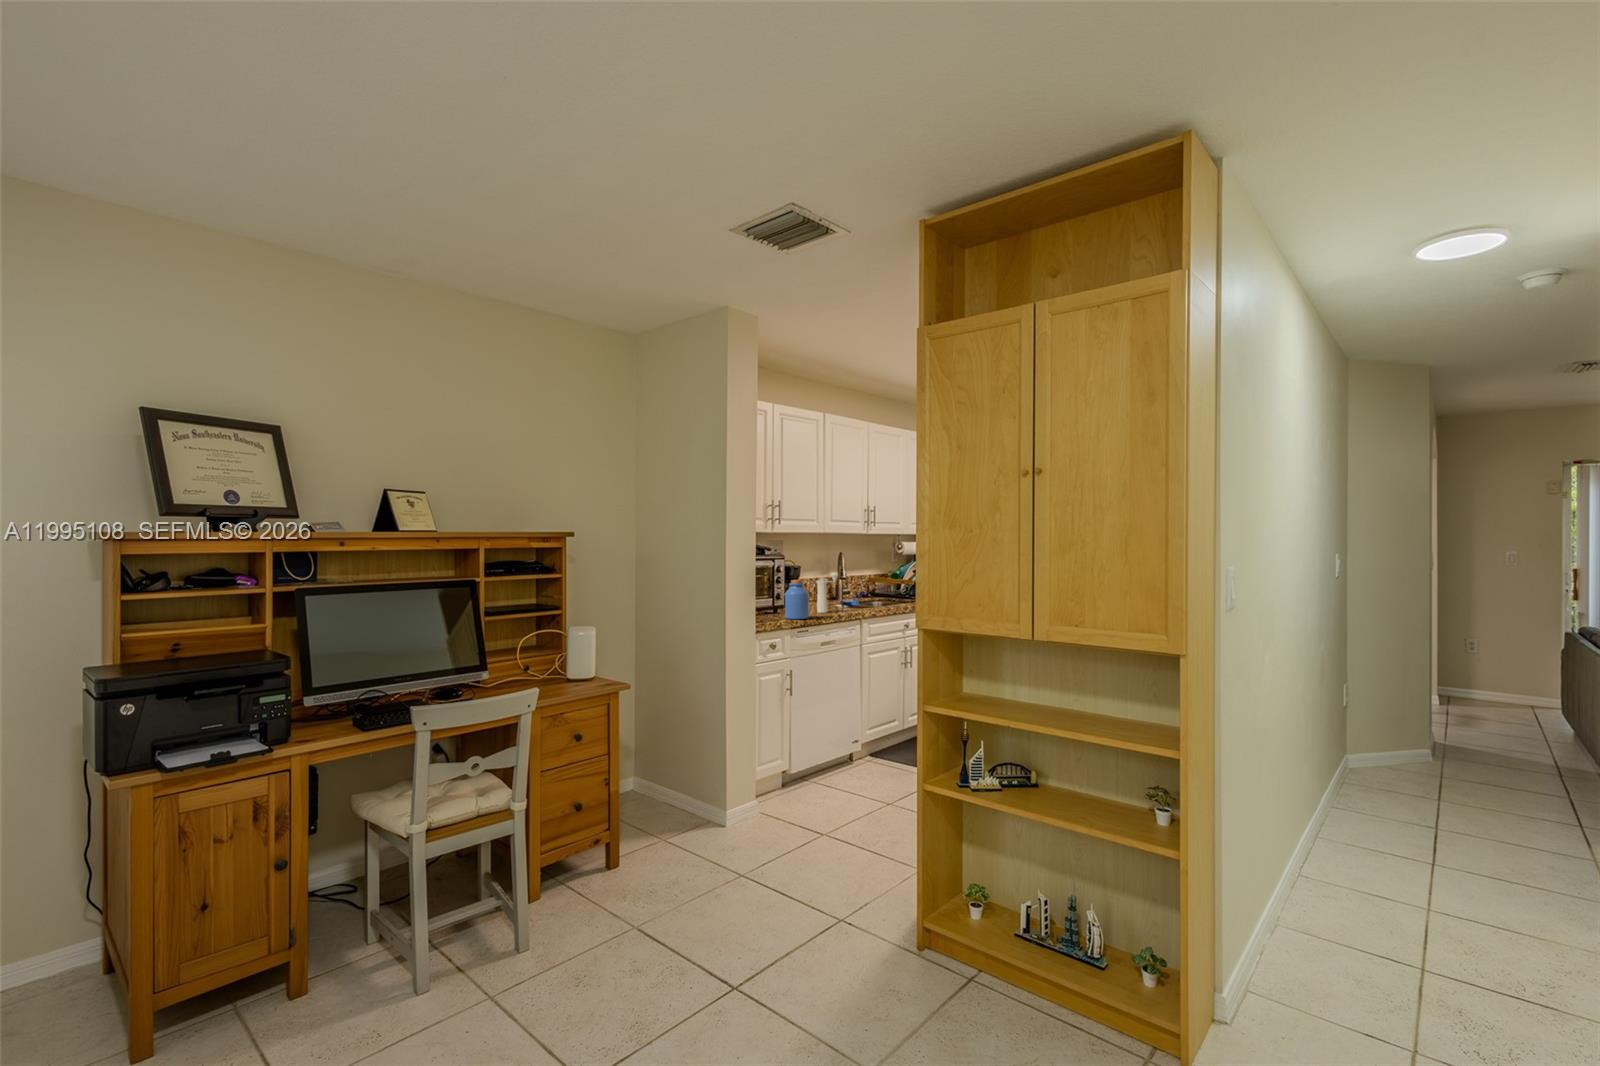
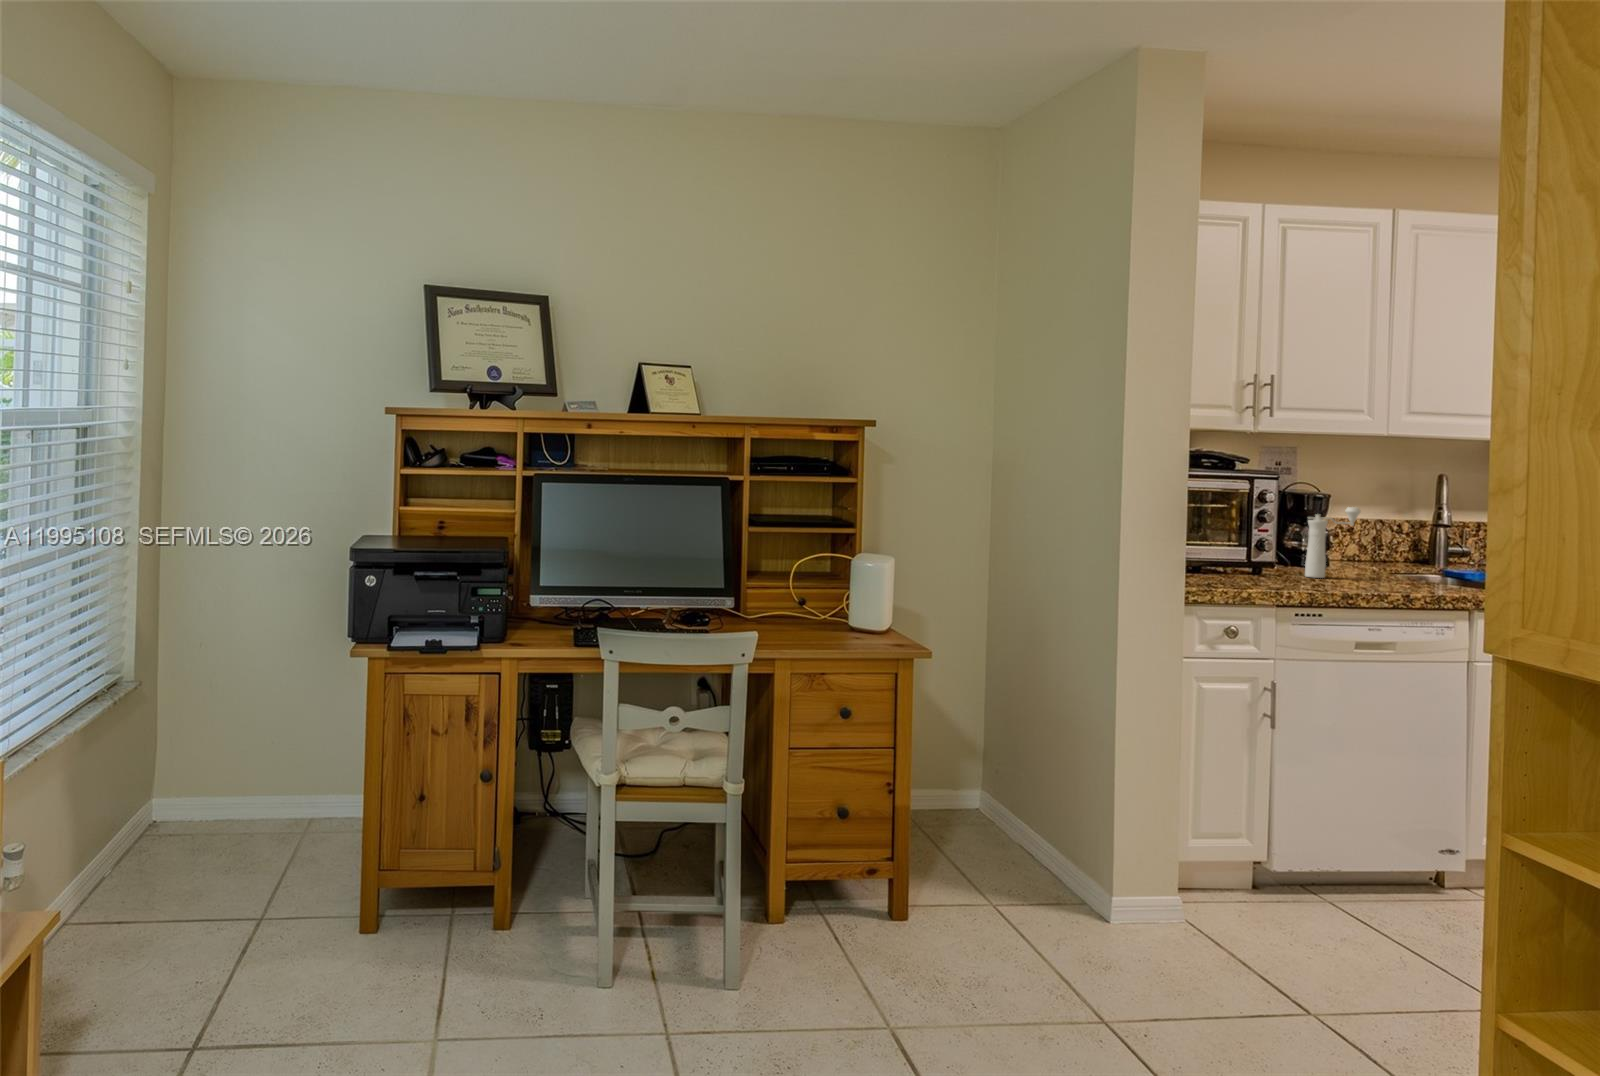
jar: present [785,580,809,619] -> none [1210,513,1256,581]

